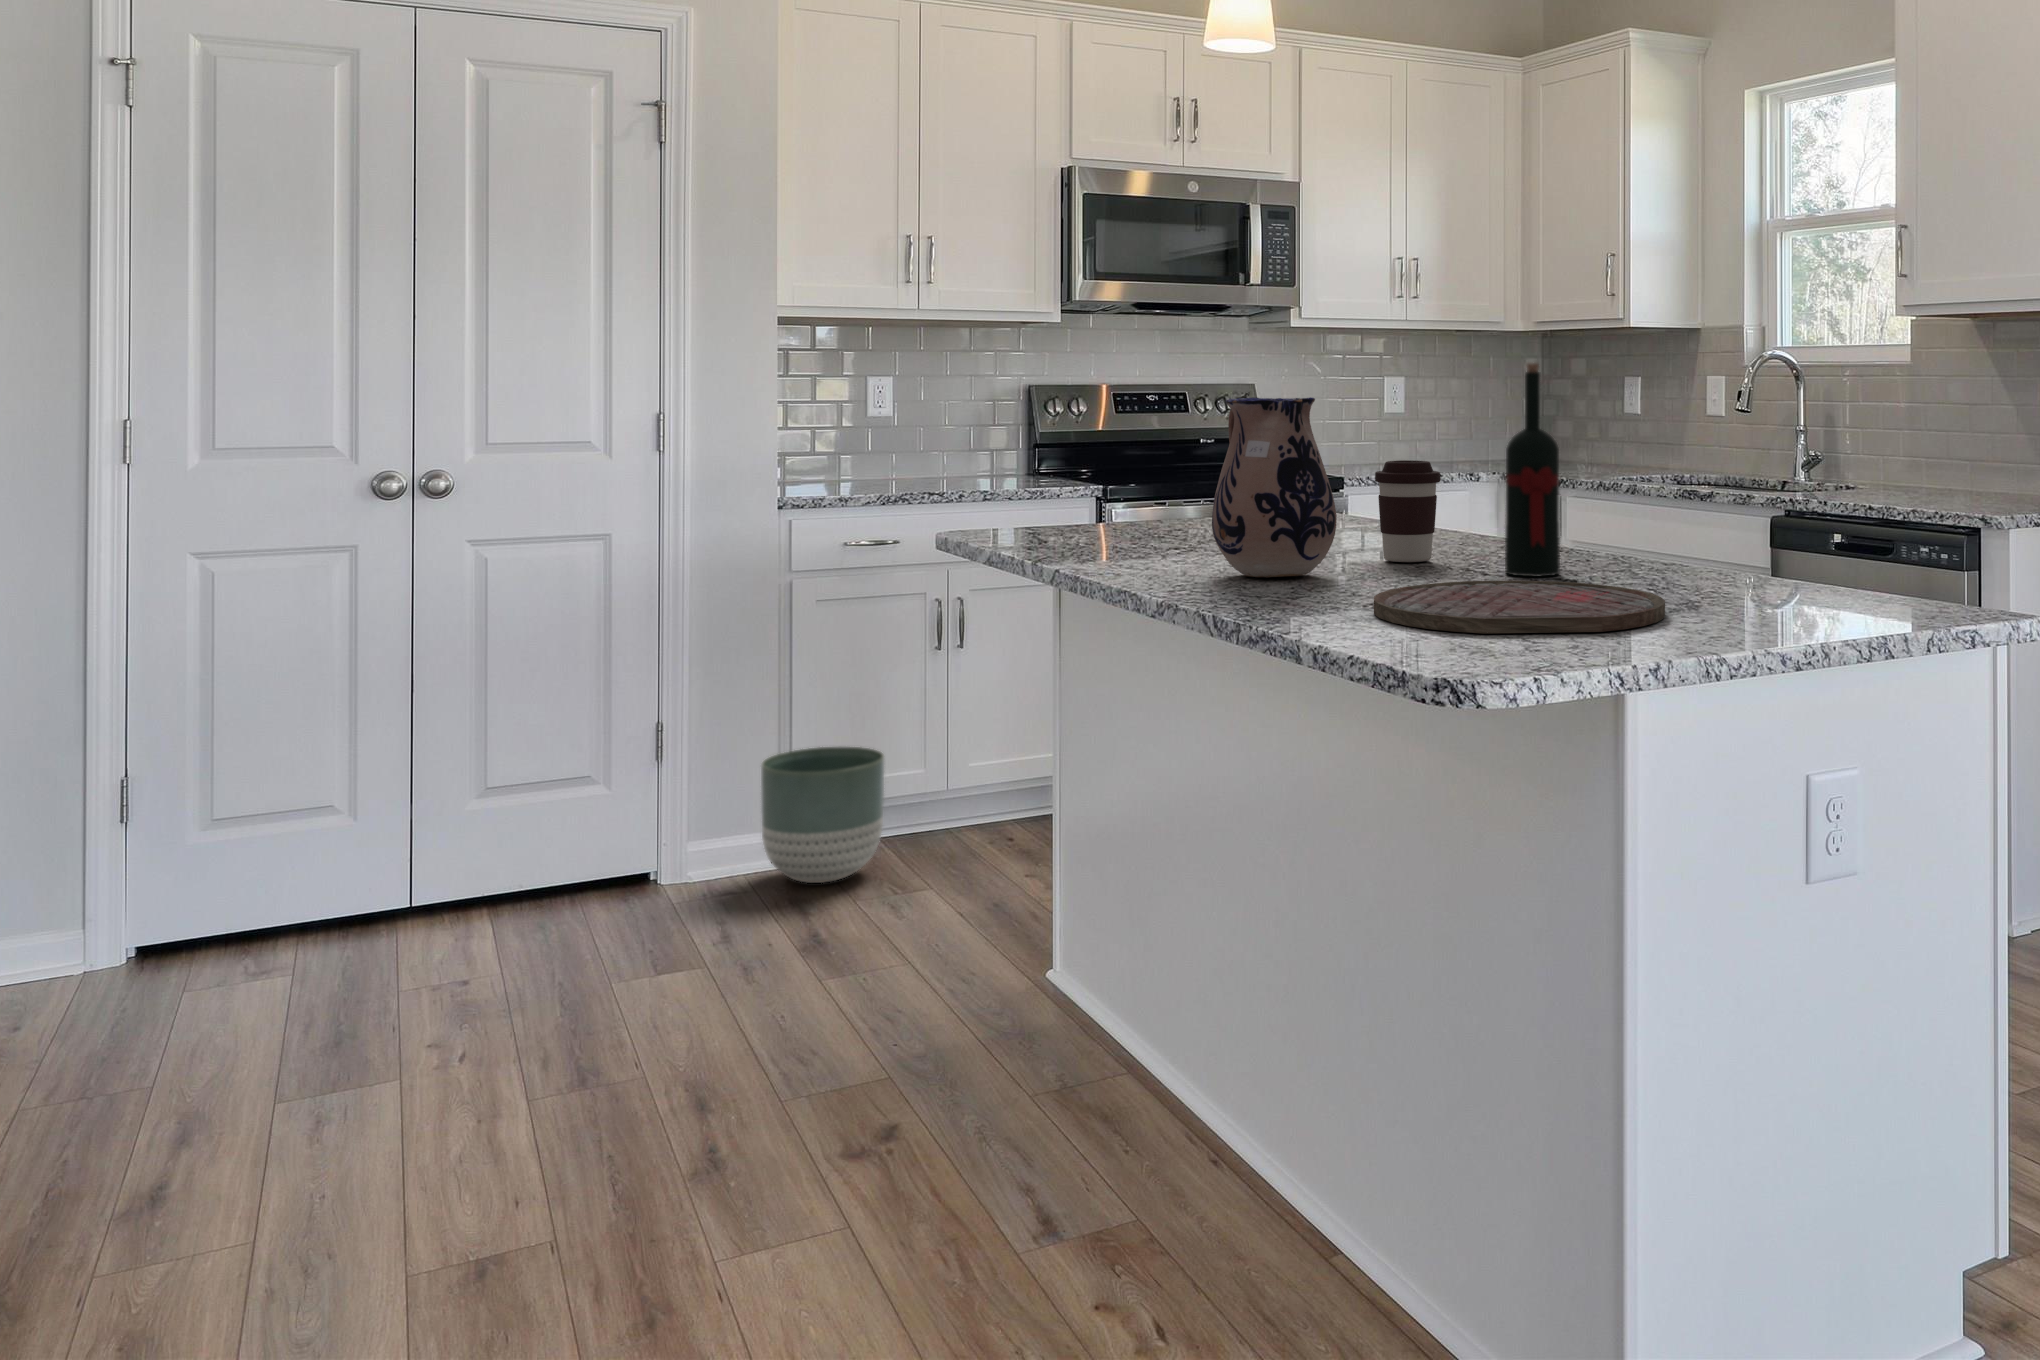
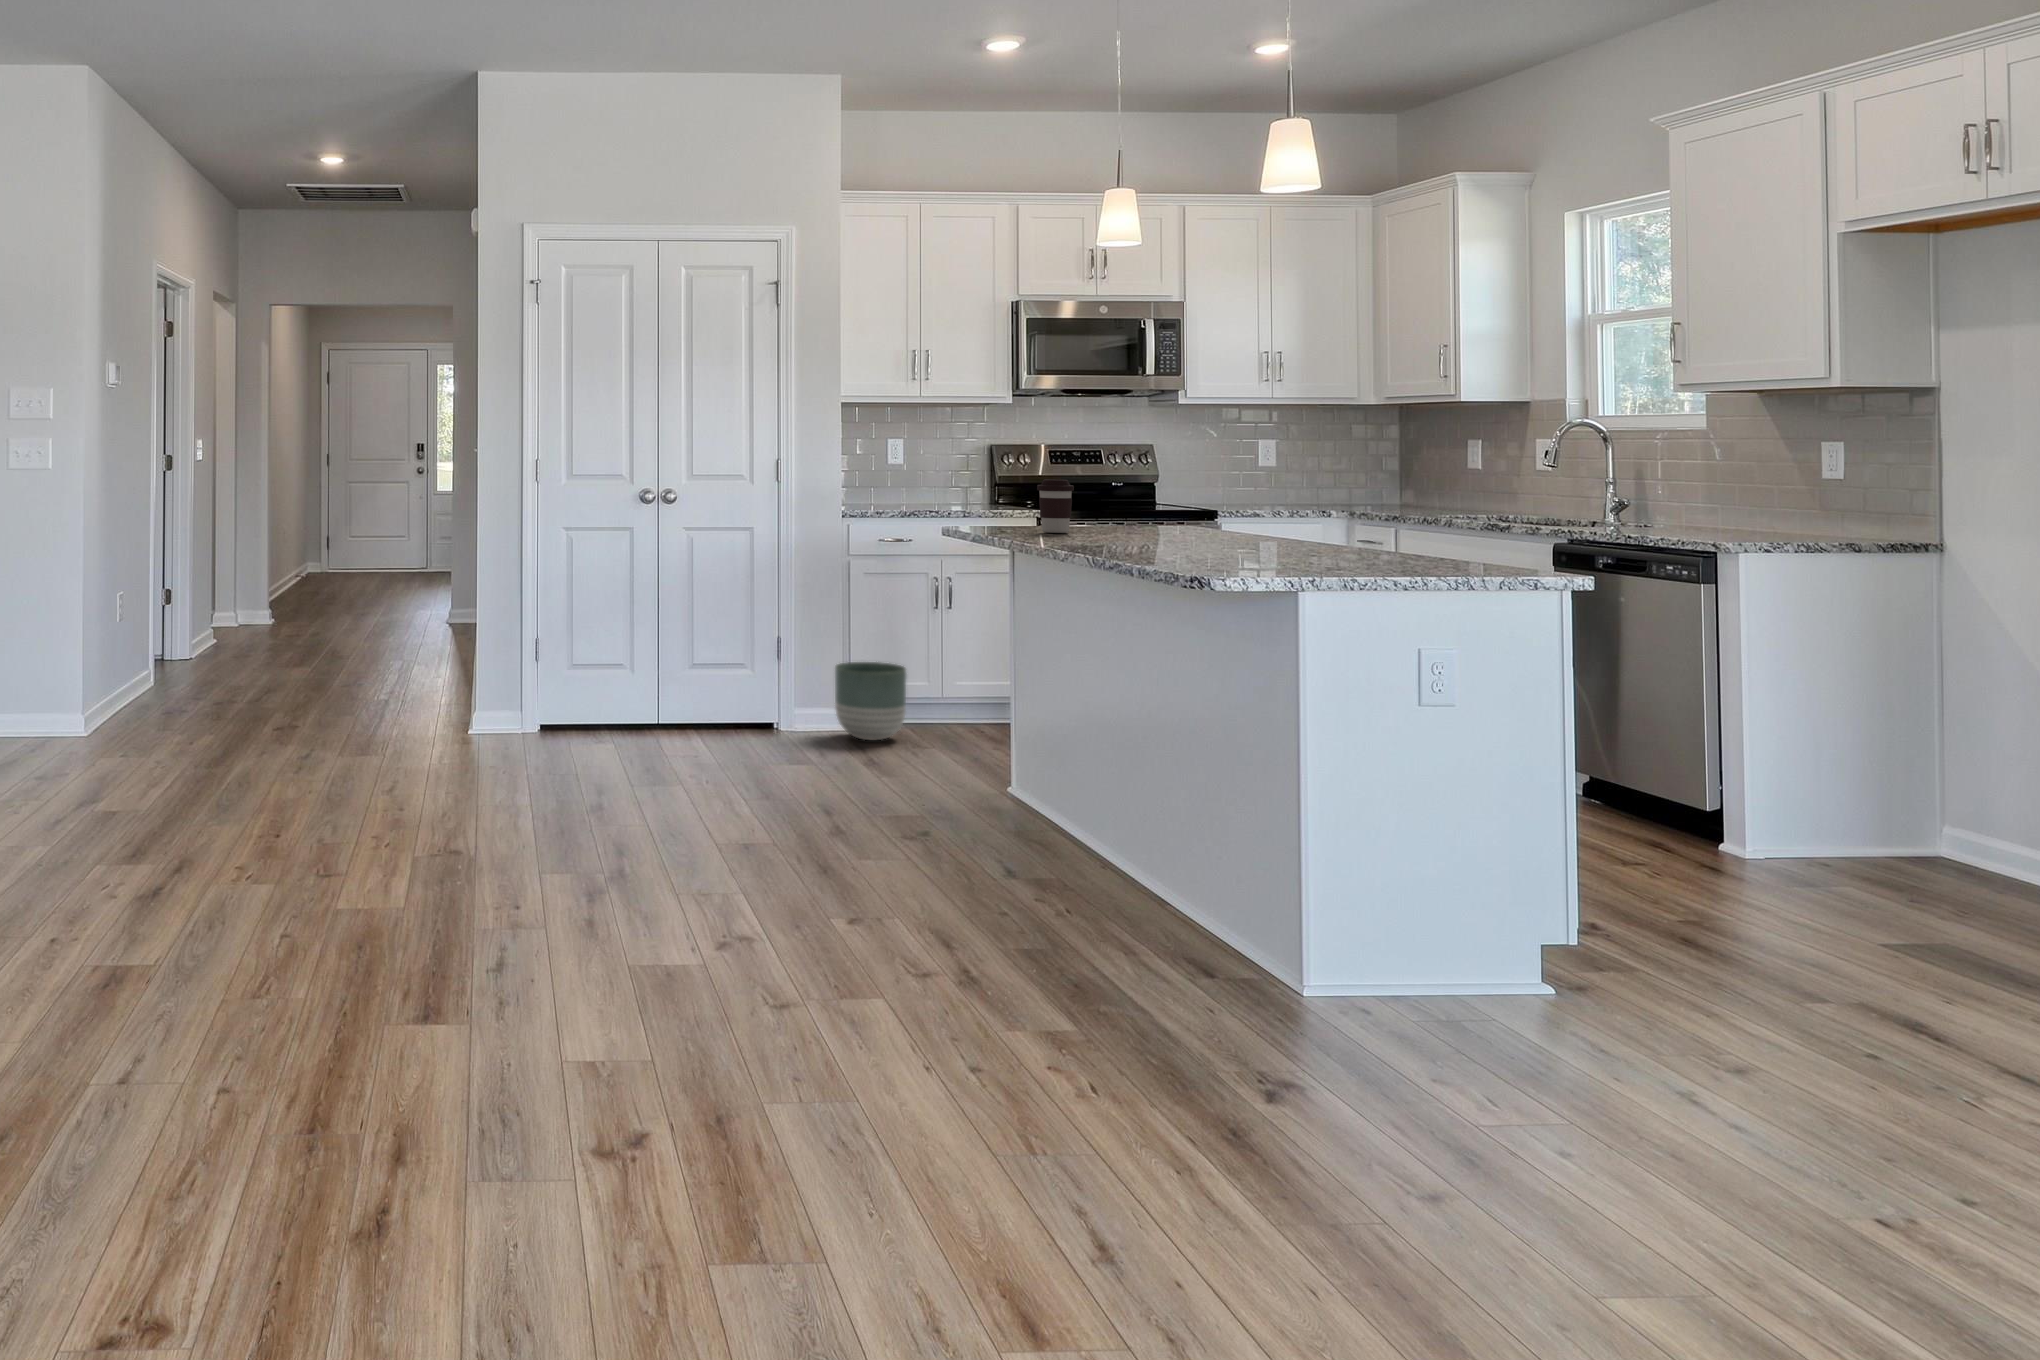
wine bottle: present [1505,363,1560,577] -> none [1277,428,1313,551]
ceramic pitcher: present [1212,397,1337,578] -> none [1098,447,1171,545]
coffee cup: present [1375,460,1440,562] -> present [1037,479,1074,533]
cutting board: present [1374,581,1665,633] -> none [1181,548,1353,568]

